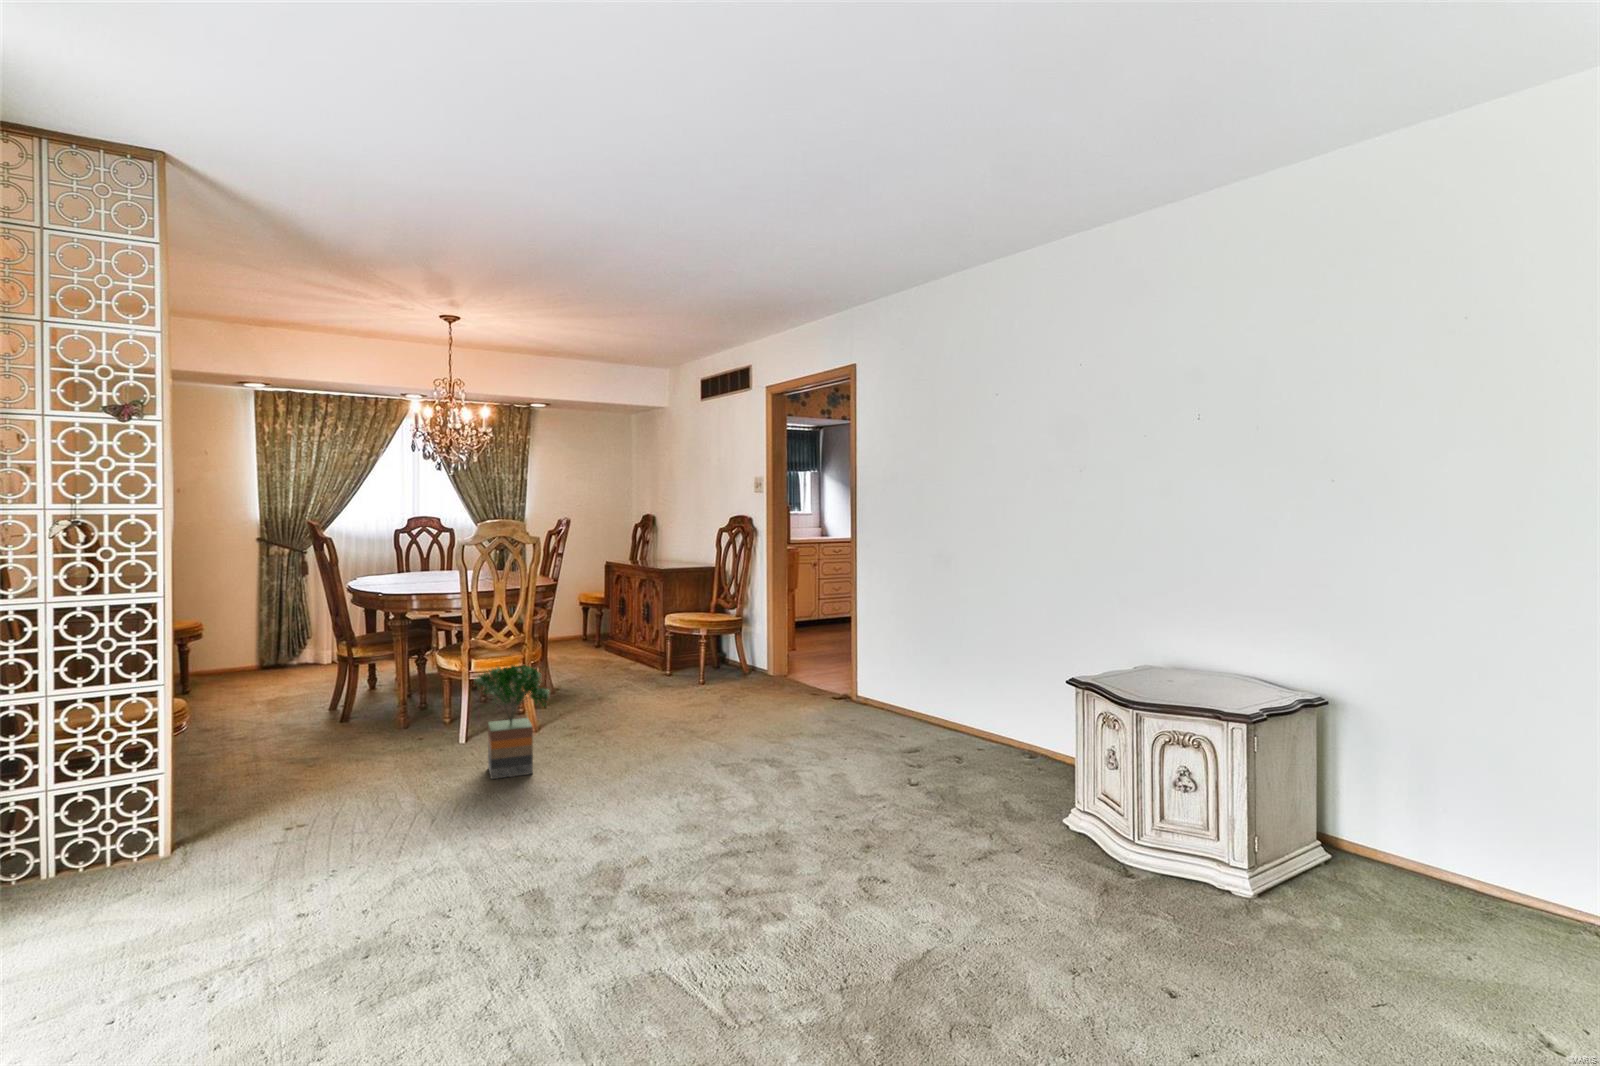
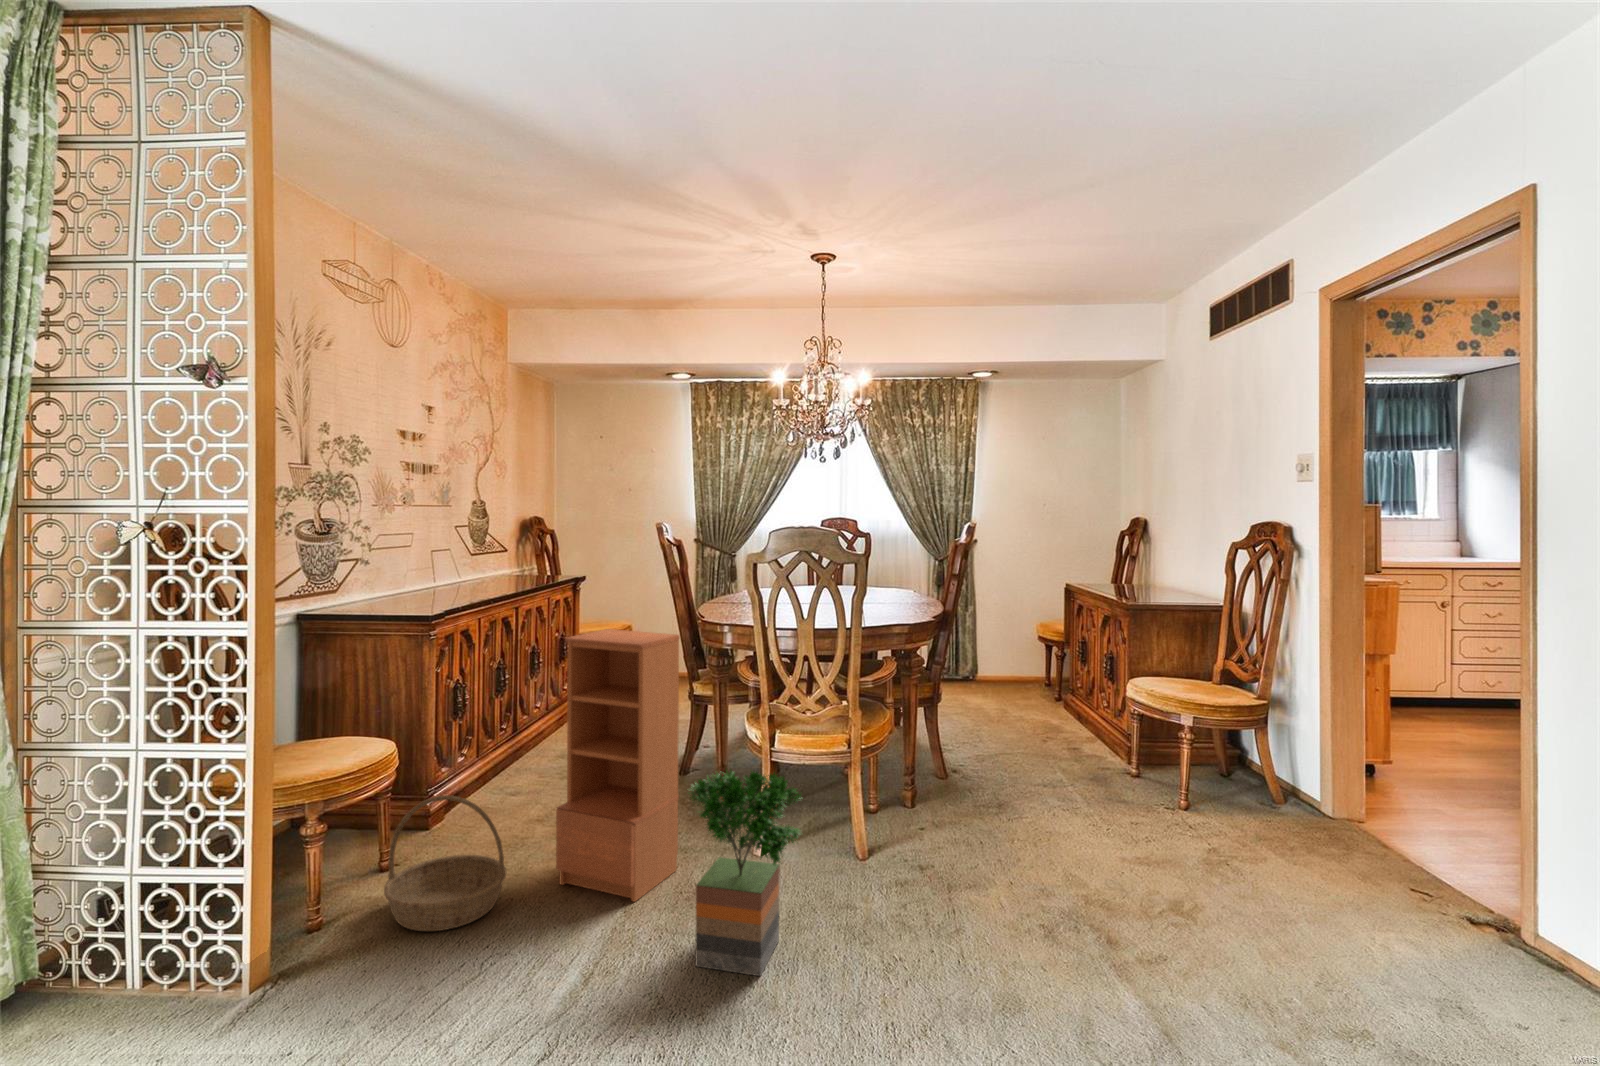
bookcase: none [344,595,425,776] -> present [556,629,680,902]
basket: none [224,717,323,811] -> present [384,795,507,931]

